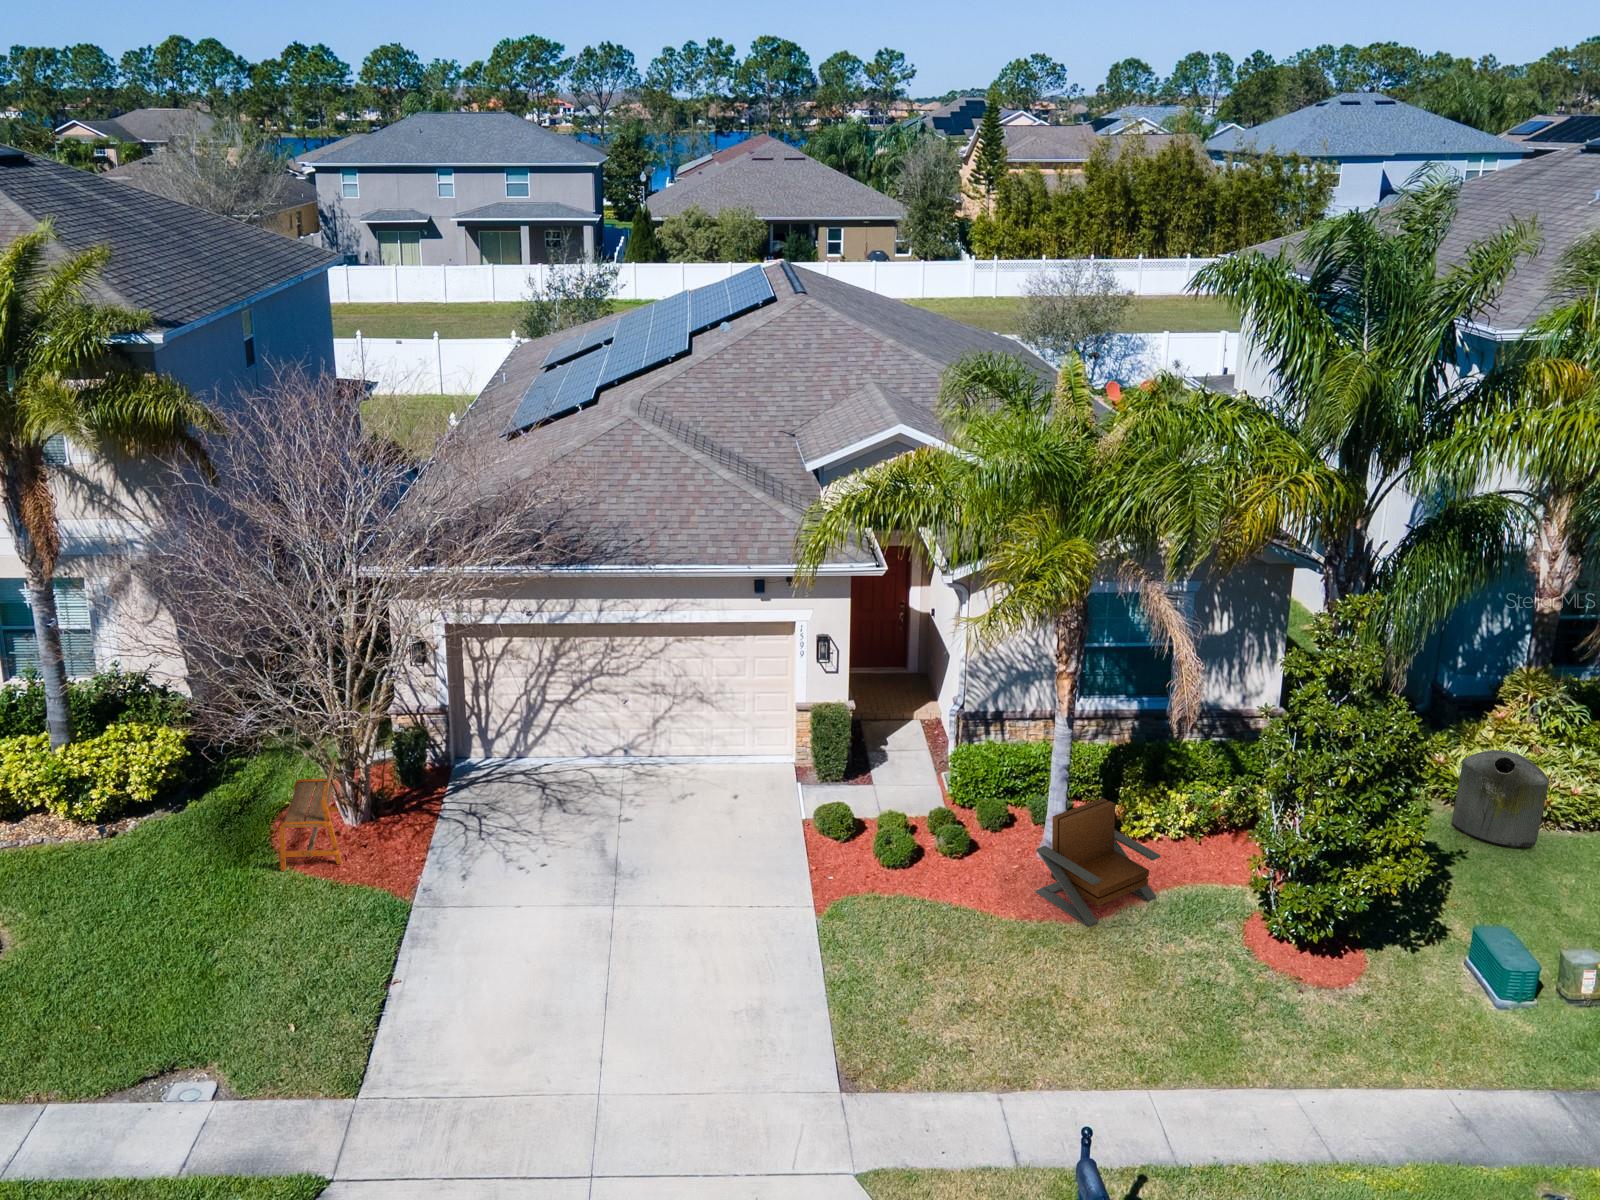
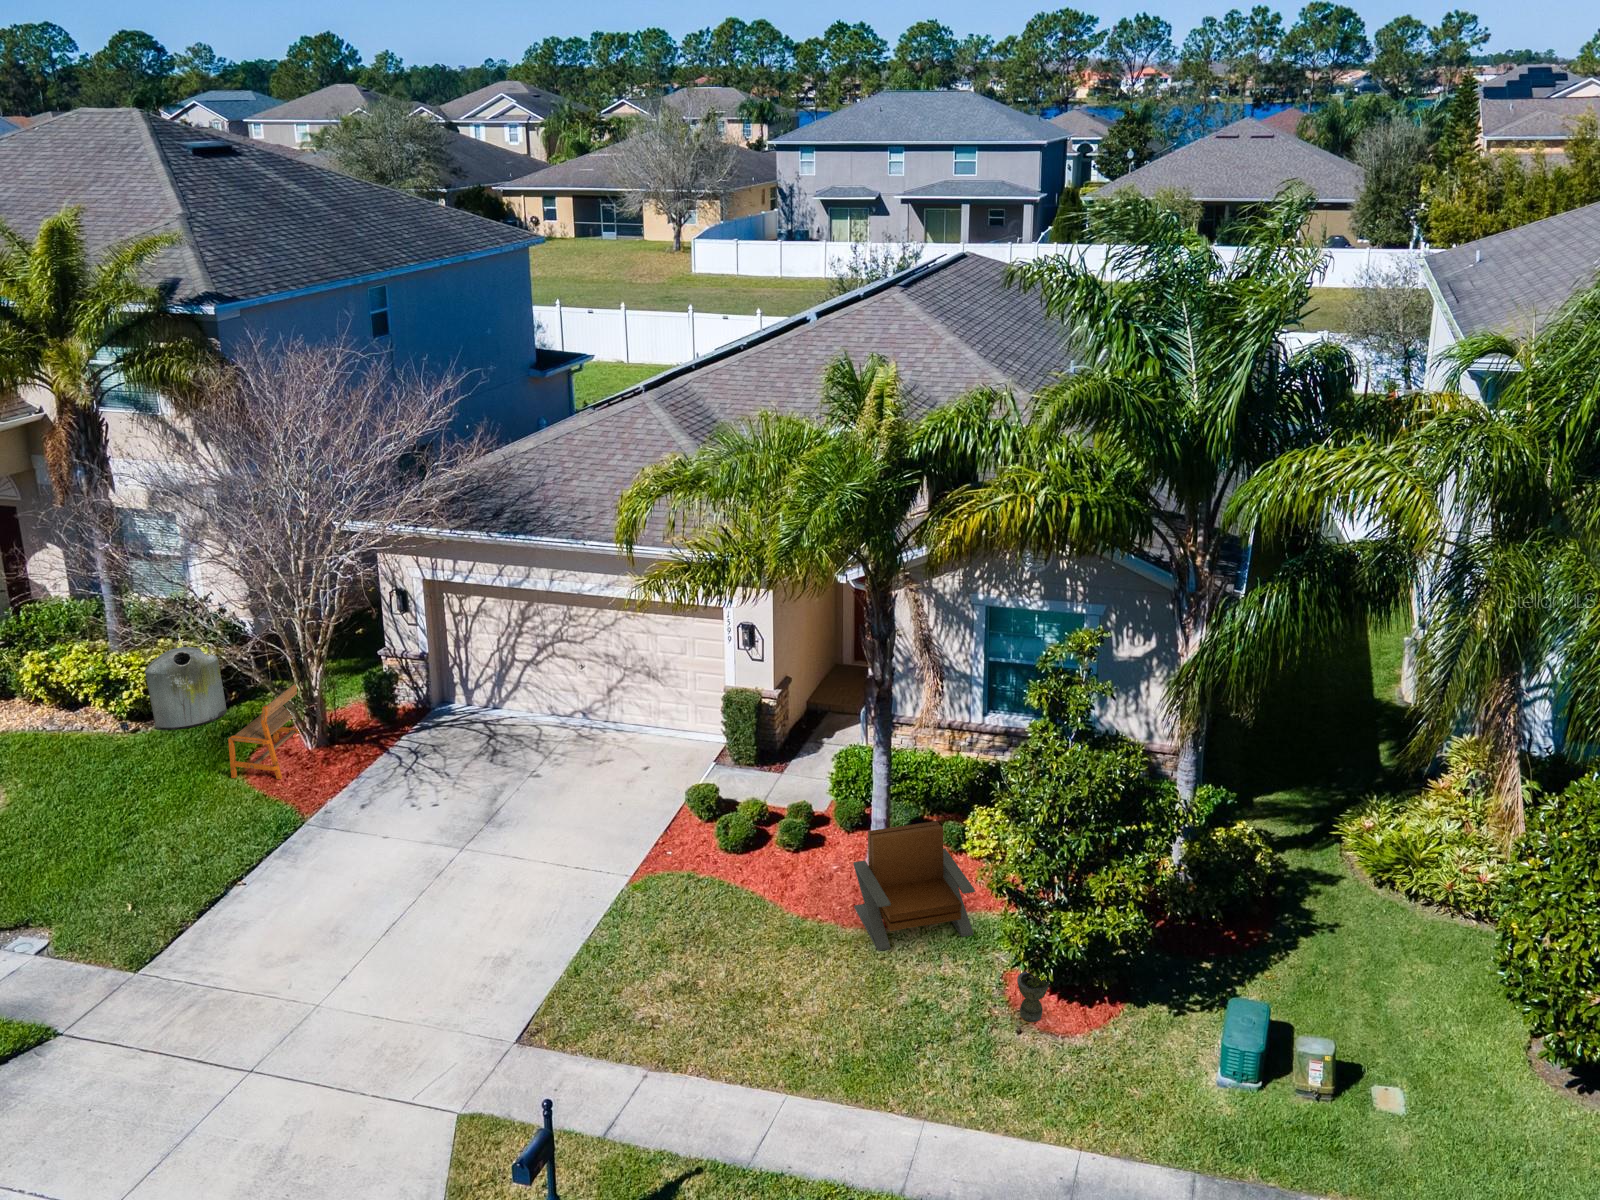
trash can: present [1452,750,1549,848] -> present [145,647,227,730]
planter: none [1247,914,1278,963] -> present [1017,971,1050,1022]

